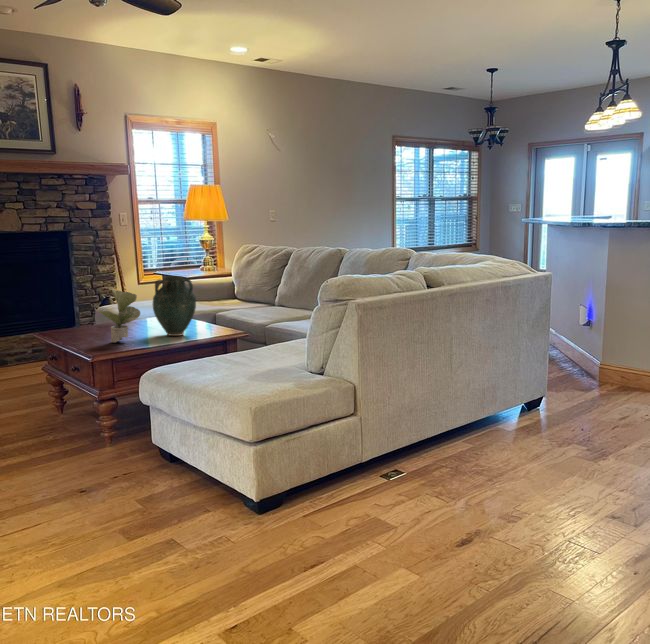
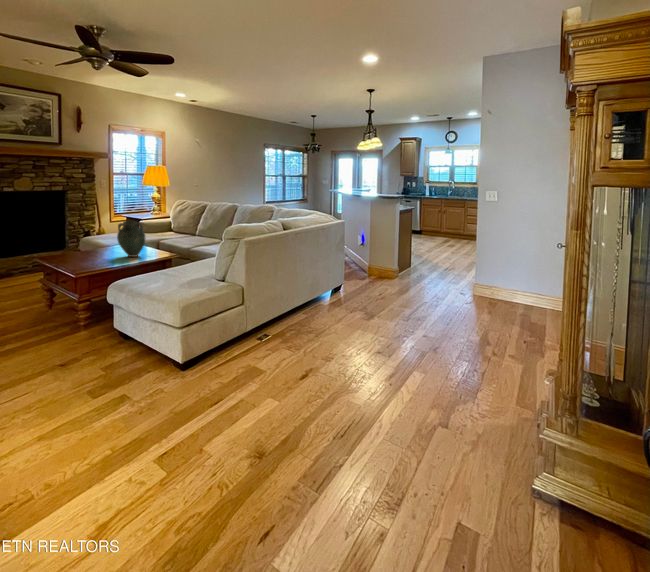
potted plant: present [99,289,140,342] -> none [80,229,109,262]

